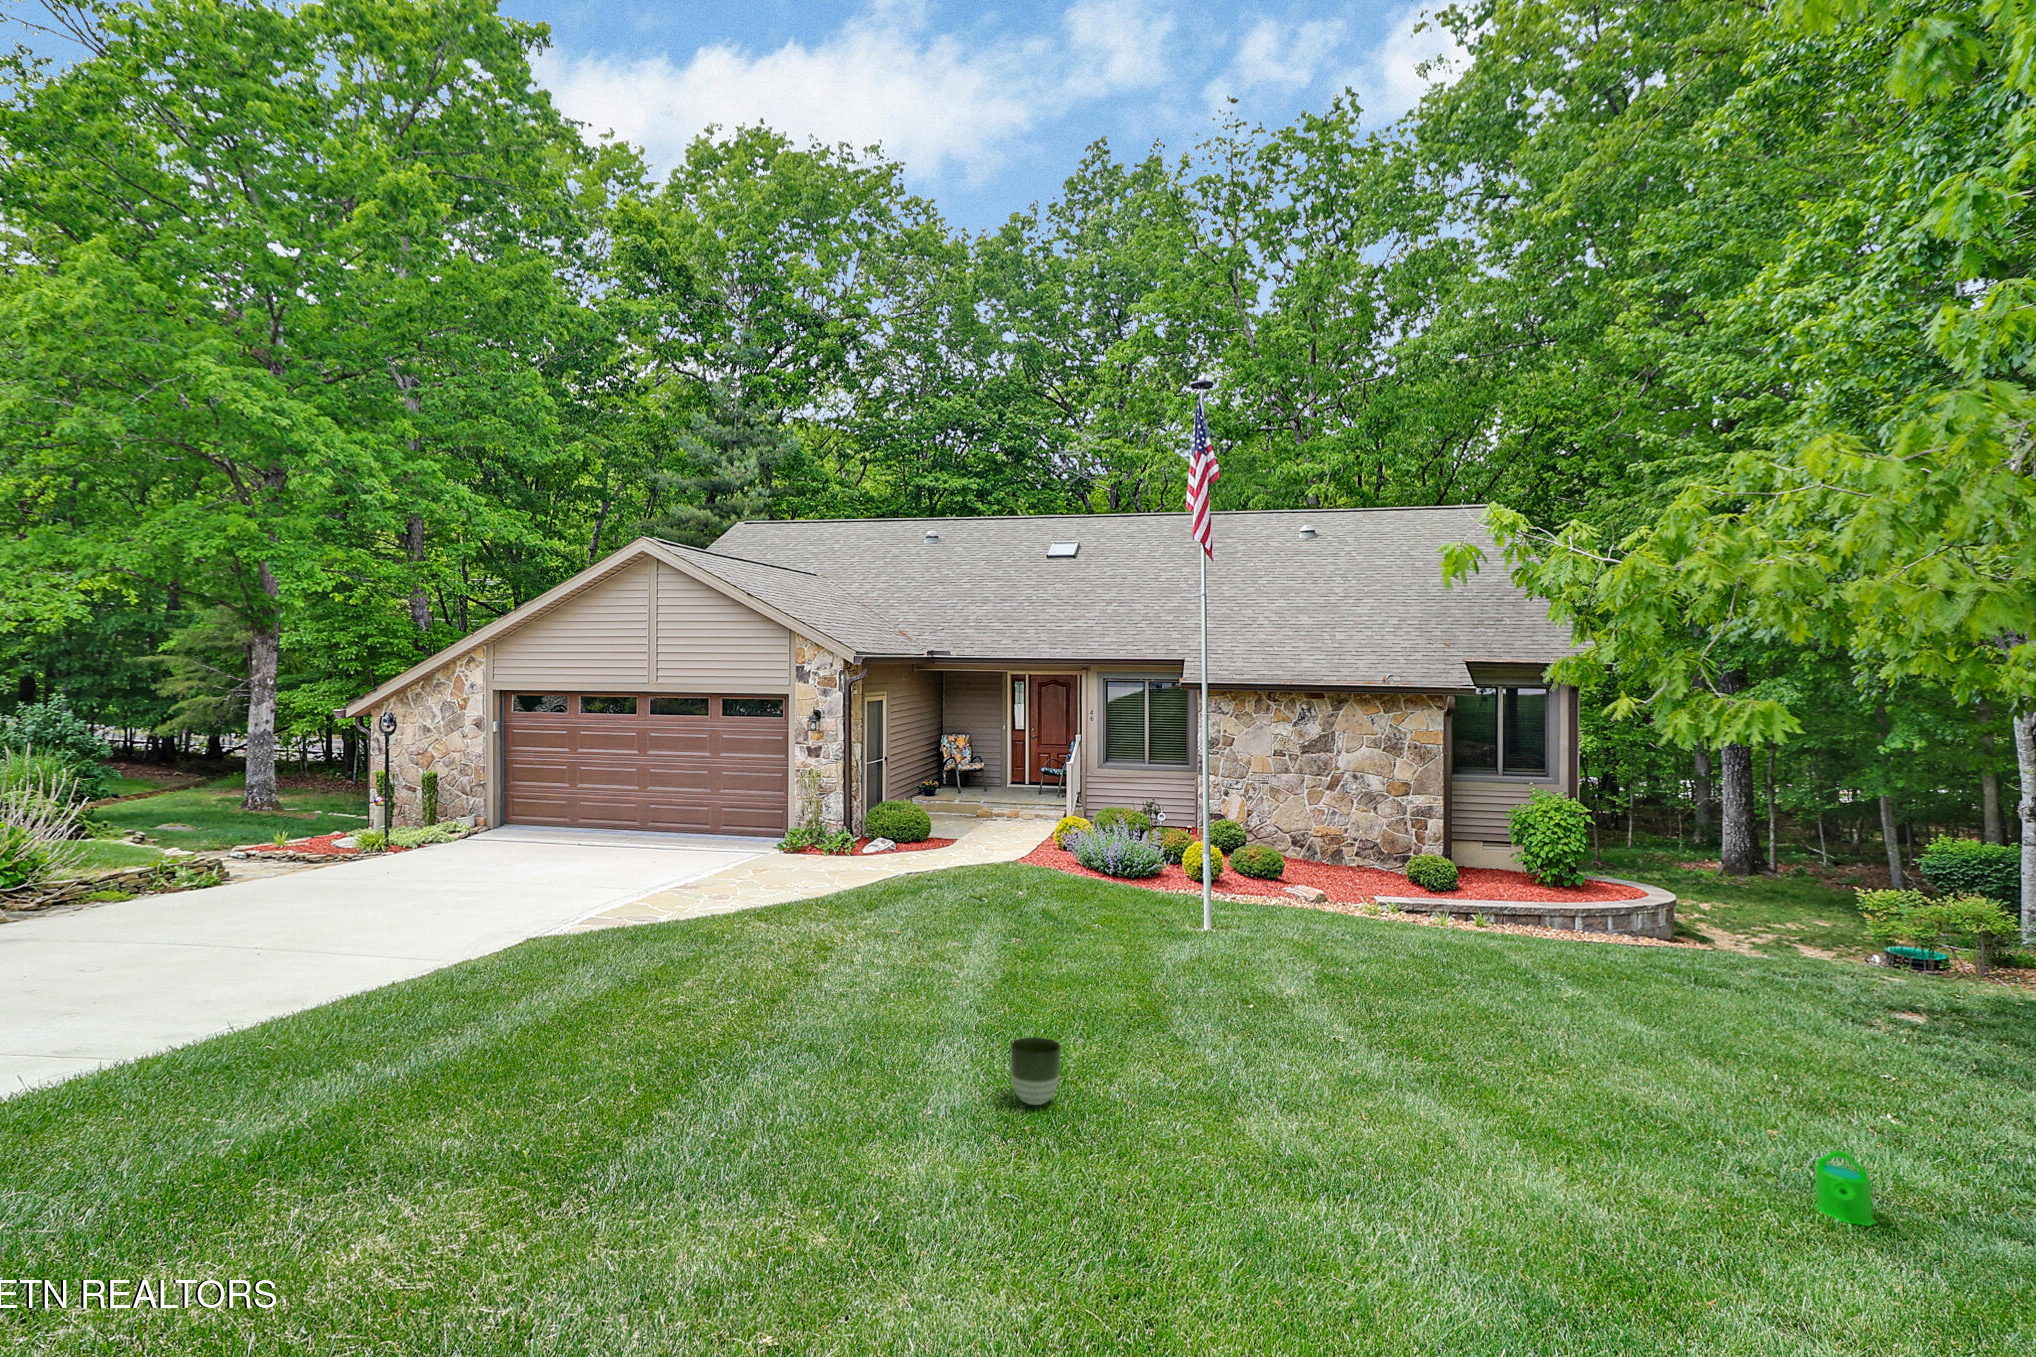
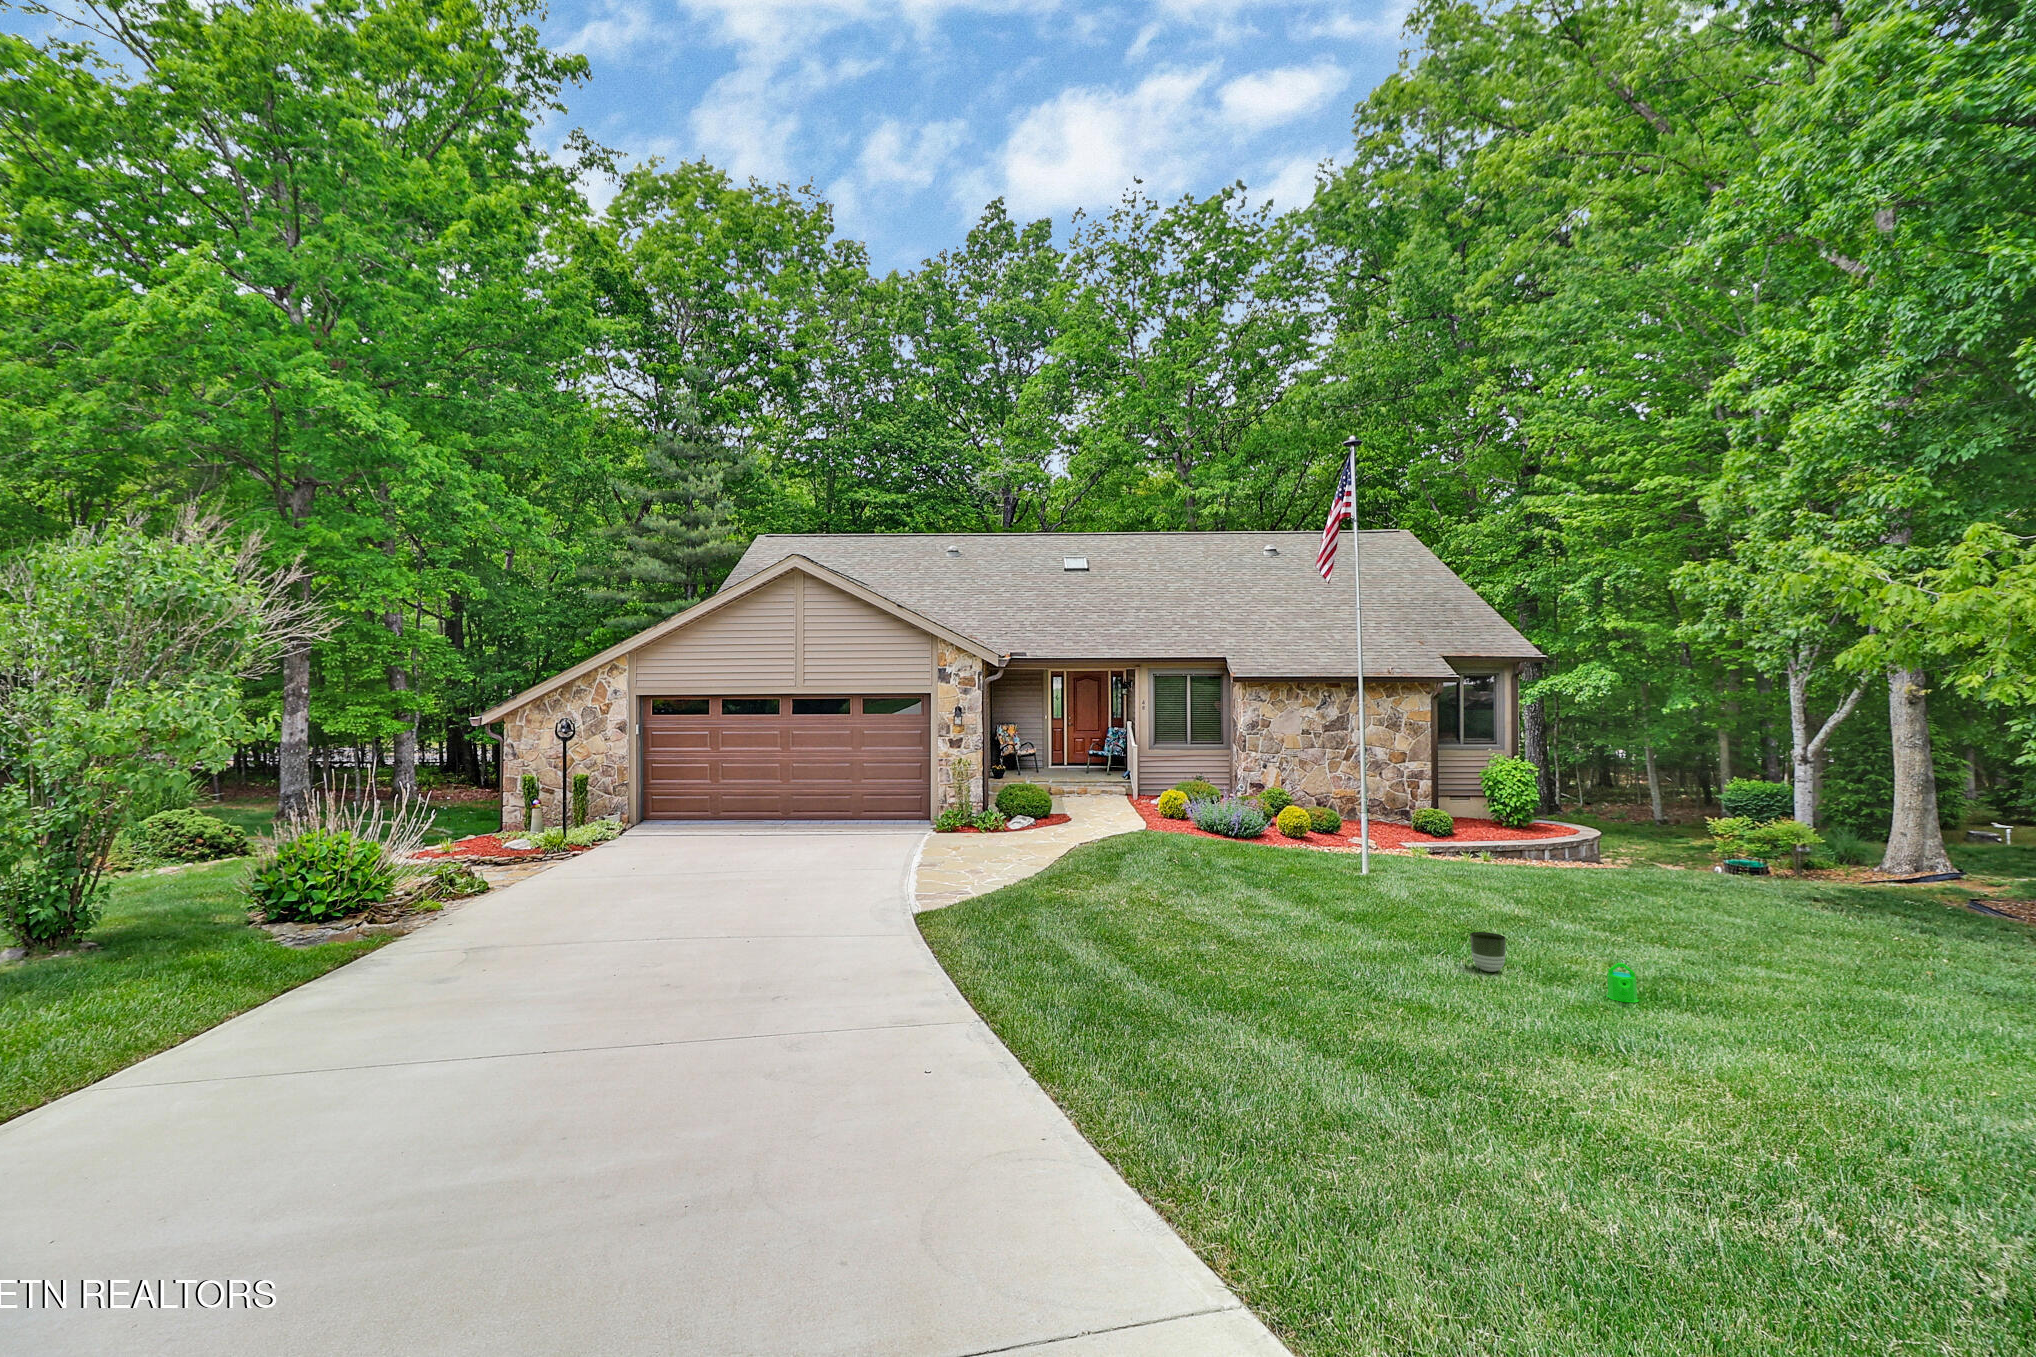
watering can: present [1815,1150,1877,1226] -> present [1606,963,1639,1003]

